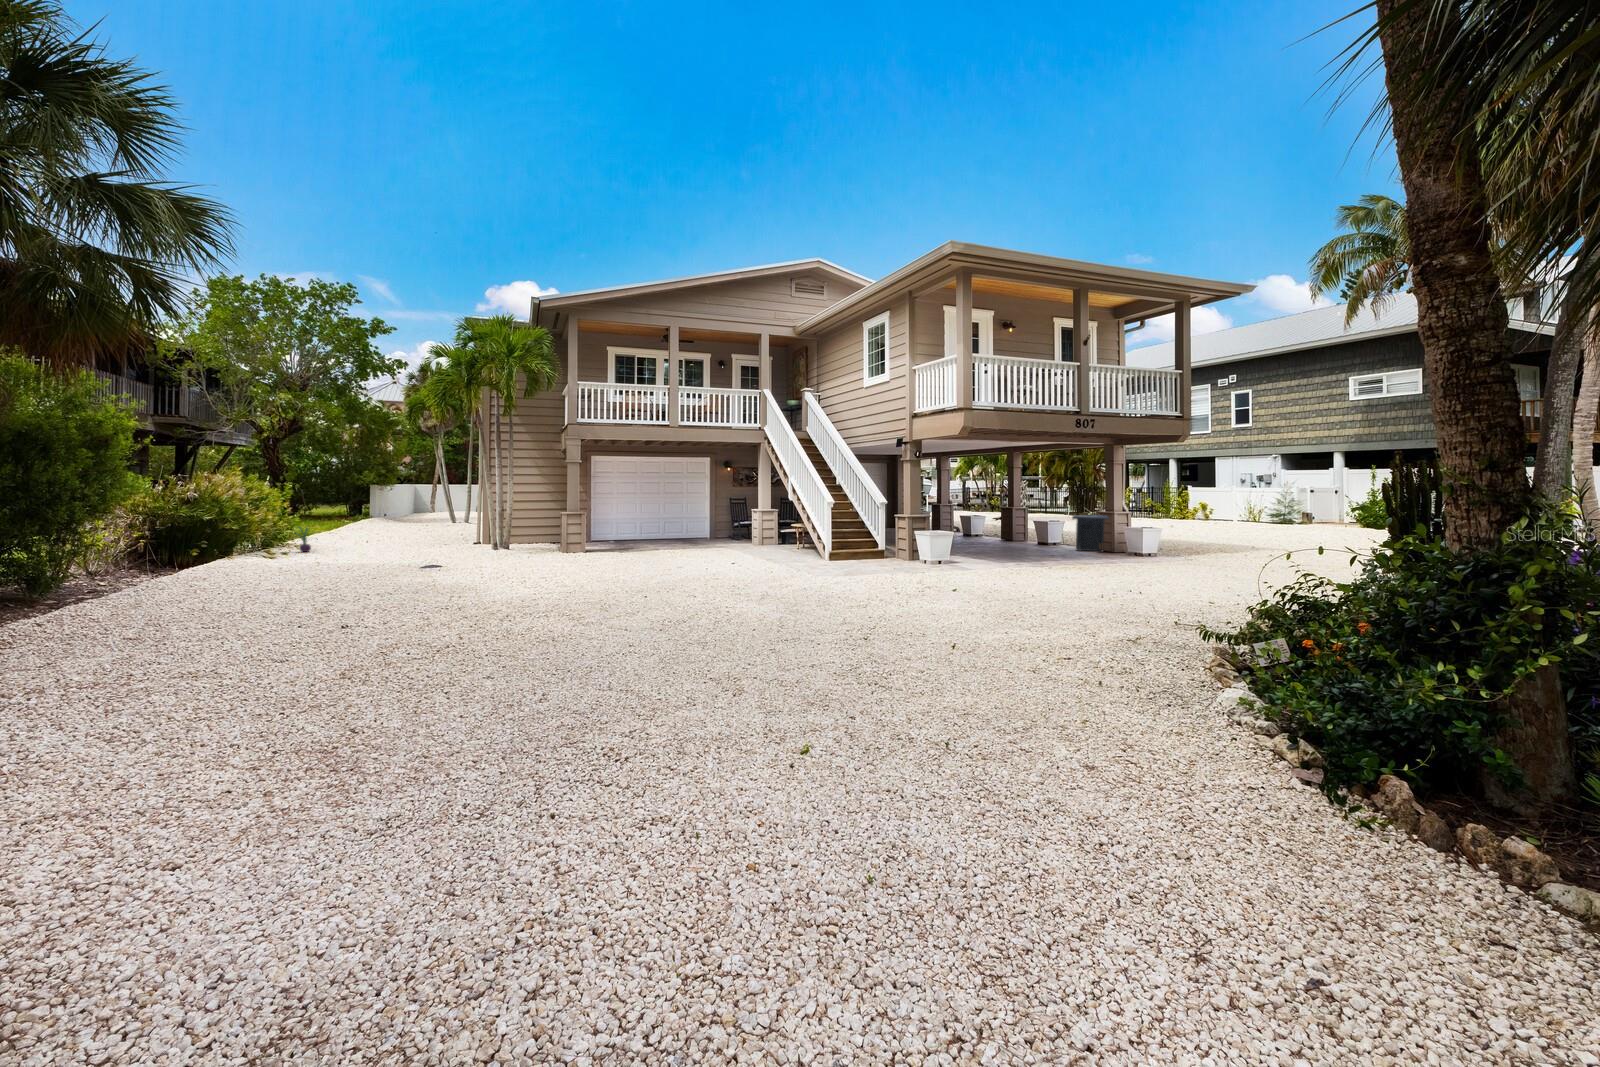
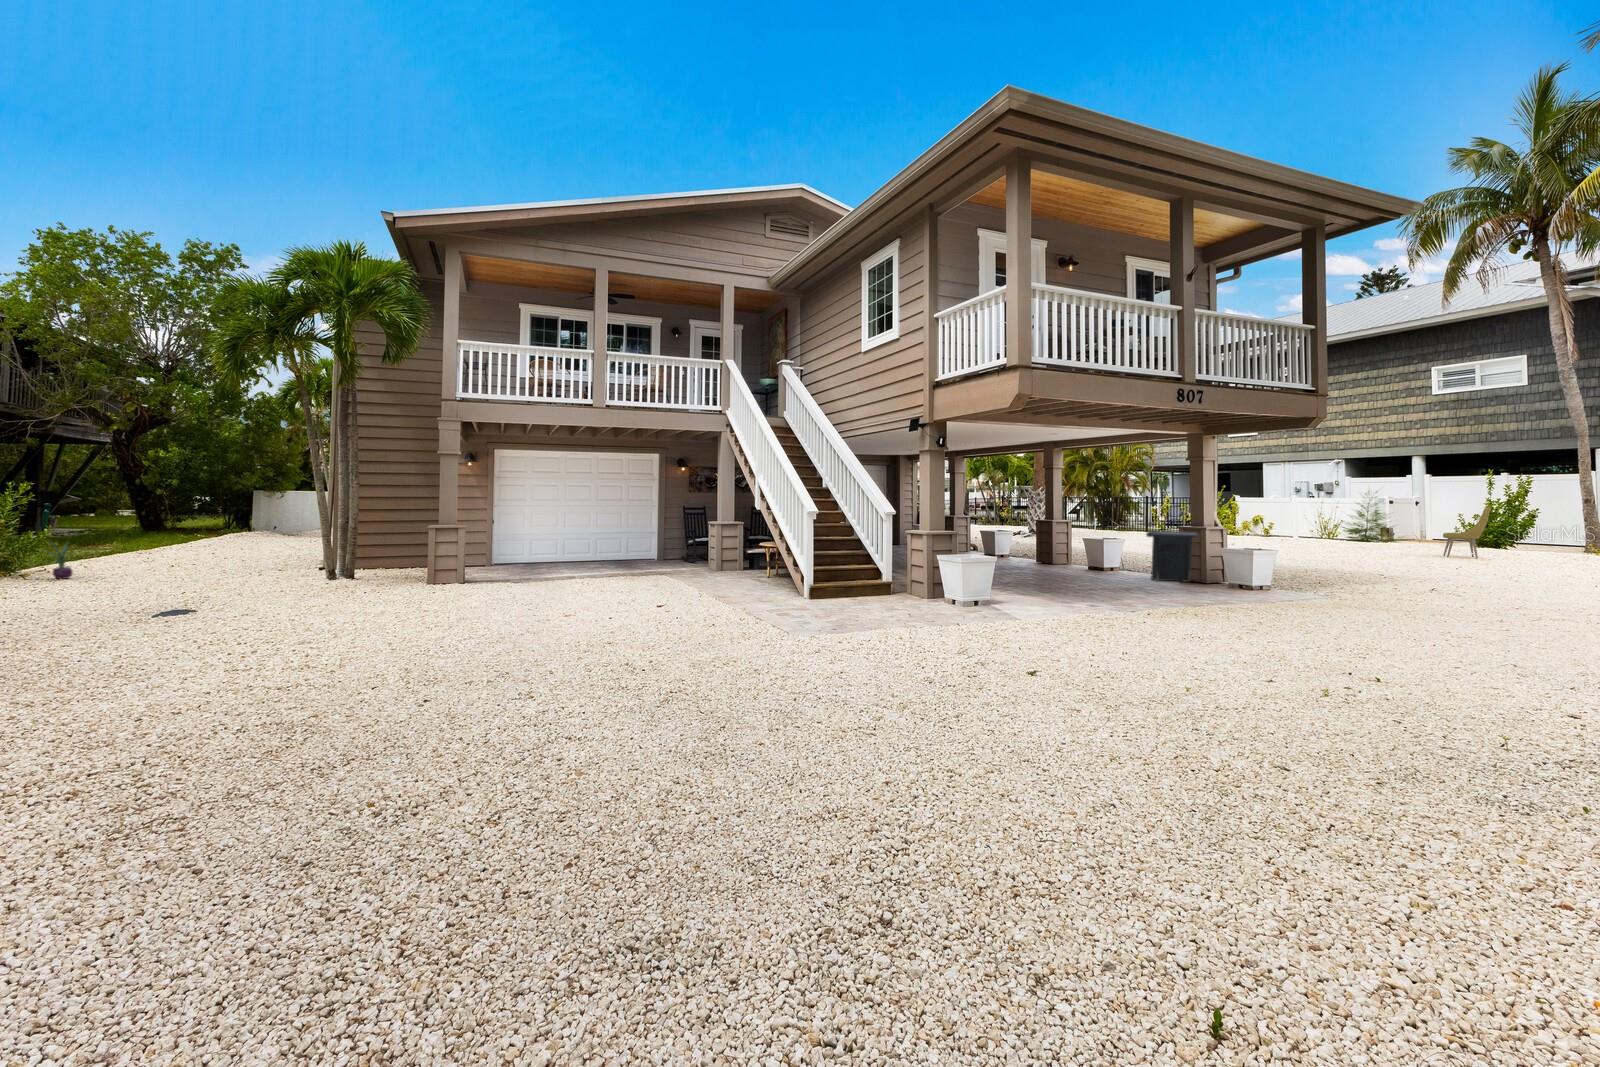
chair: none [1332,495,1366,536] -> present [1443,507,1491,558]

